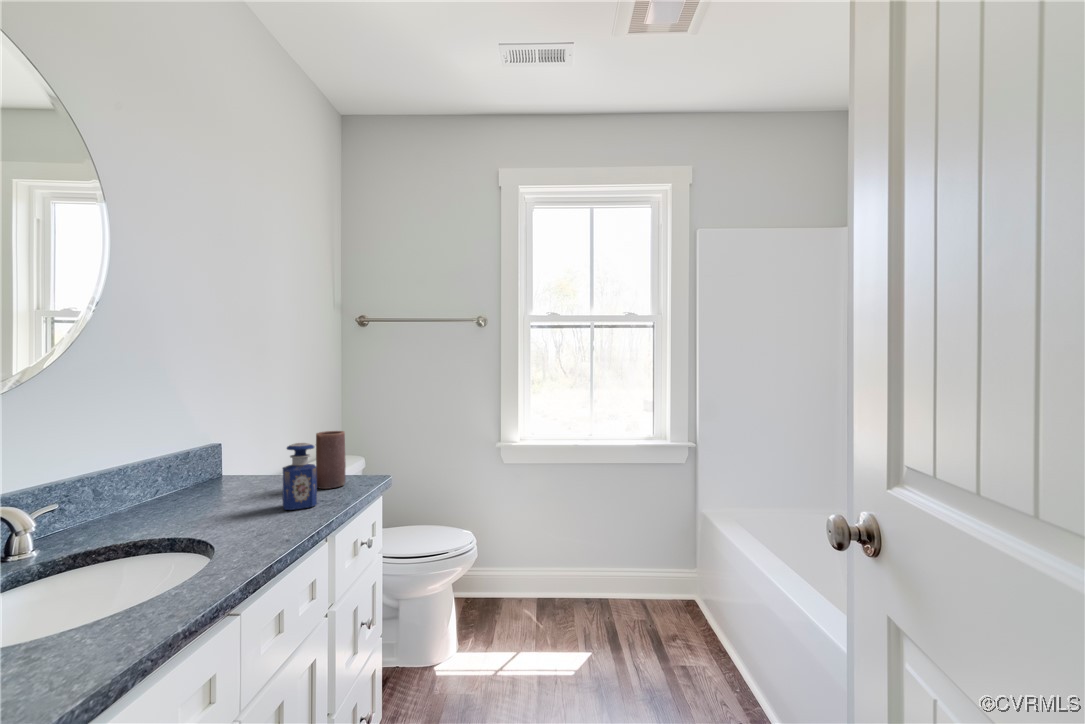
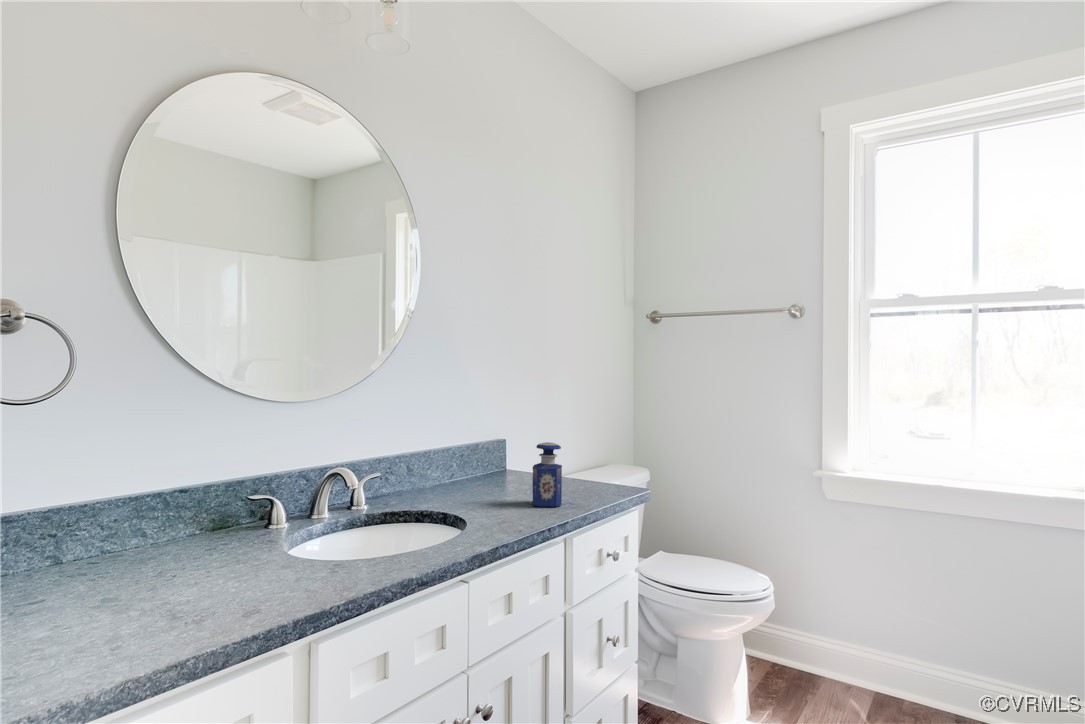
candle: present [316,431,346,489] -> none [572,434,599,493]

